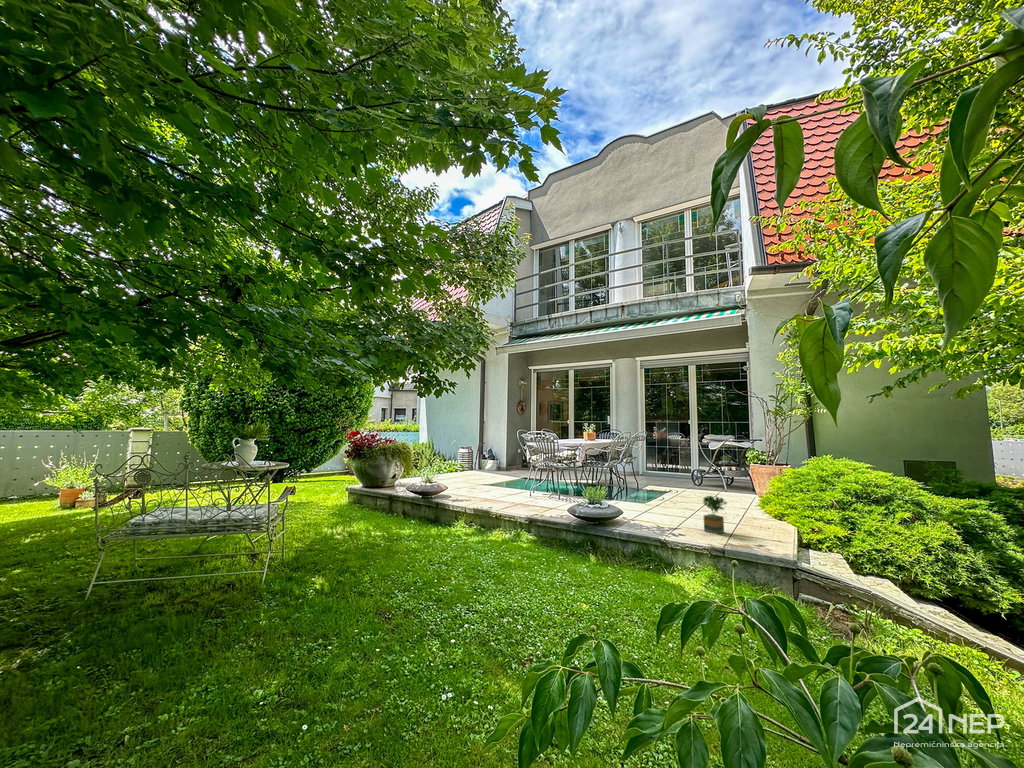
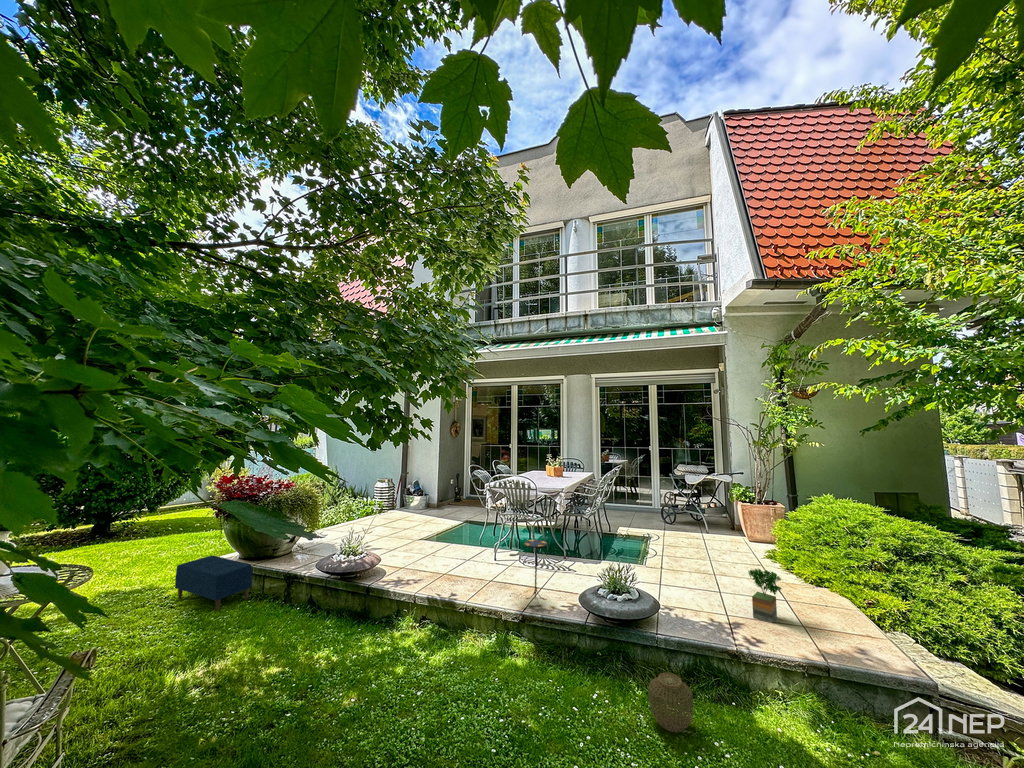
side table: none [539,474,557,515] -> present [524,540,547,599]
bench: none [323,484,367,515] -> present [175,556,252,611]
woven basket: none [593,545,622,580] -> present [649,673,693,732]

